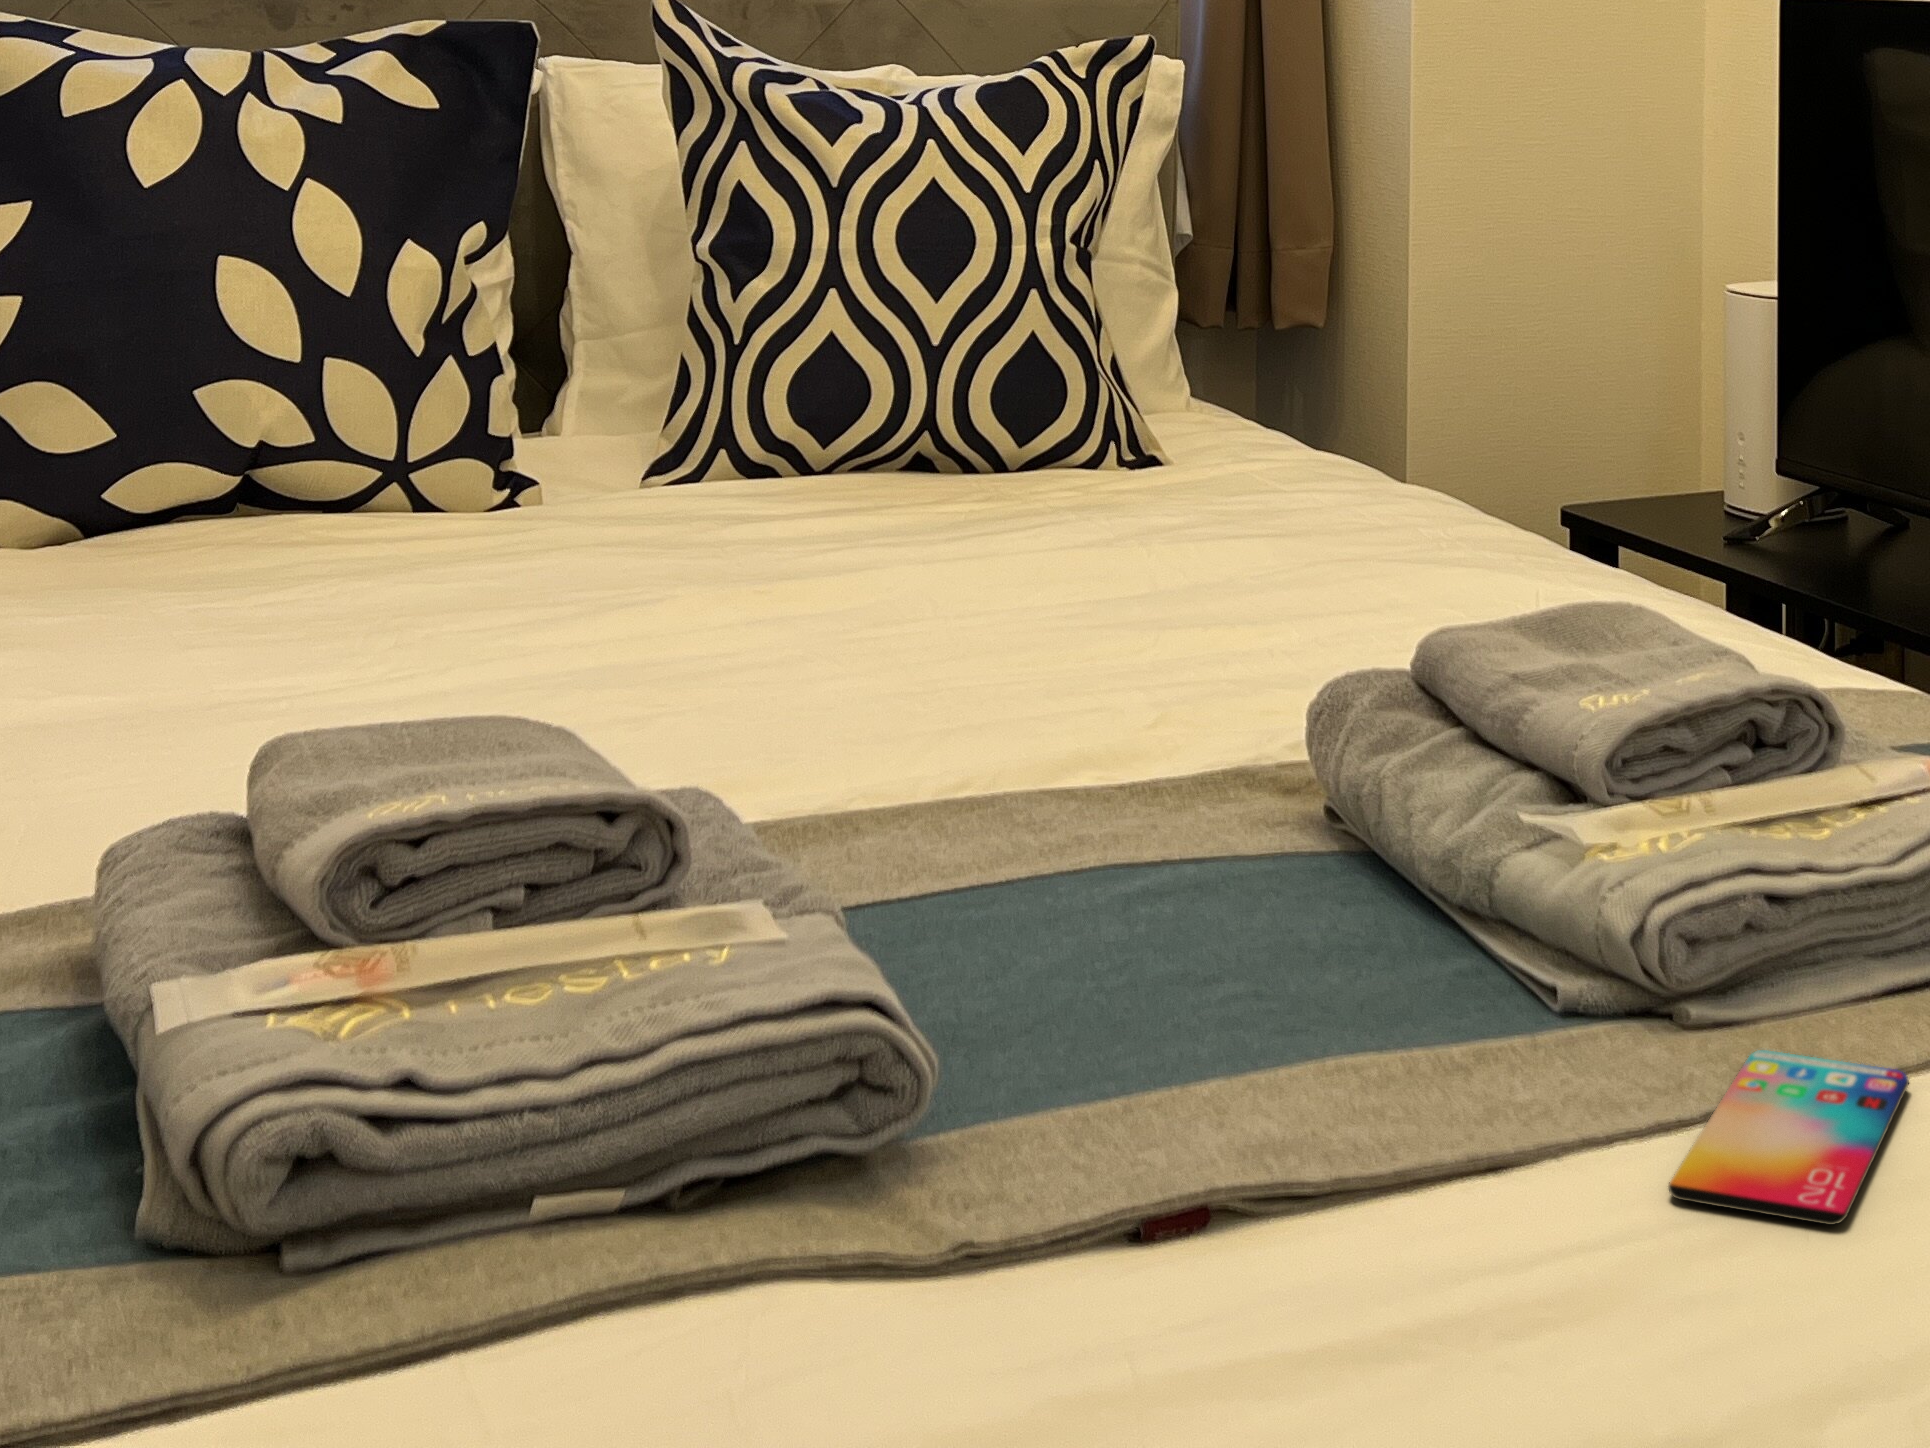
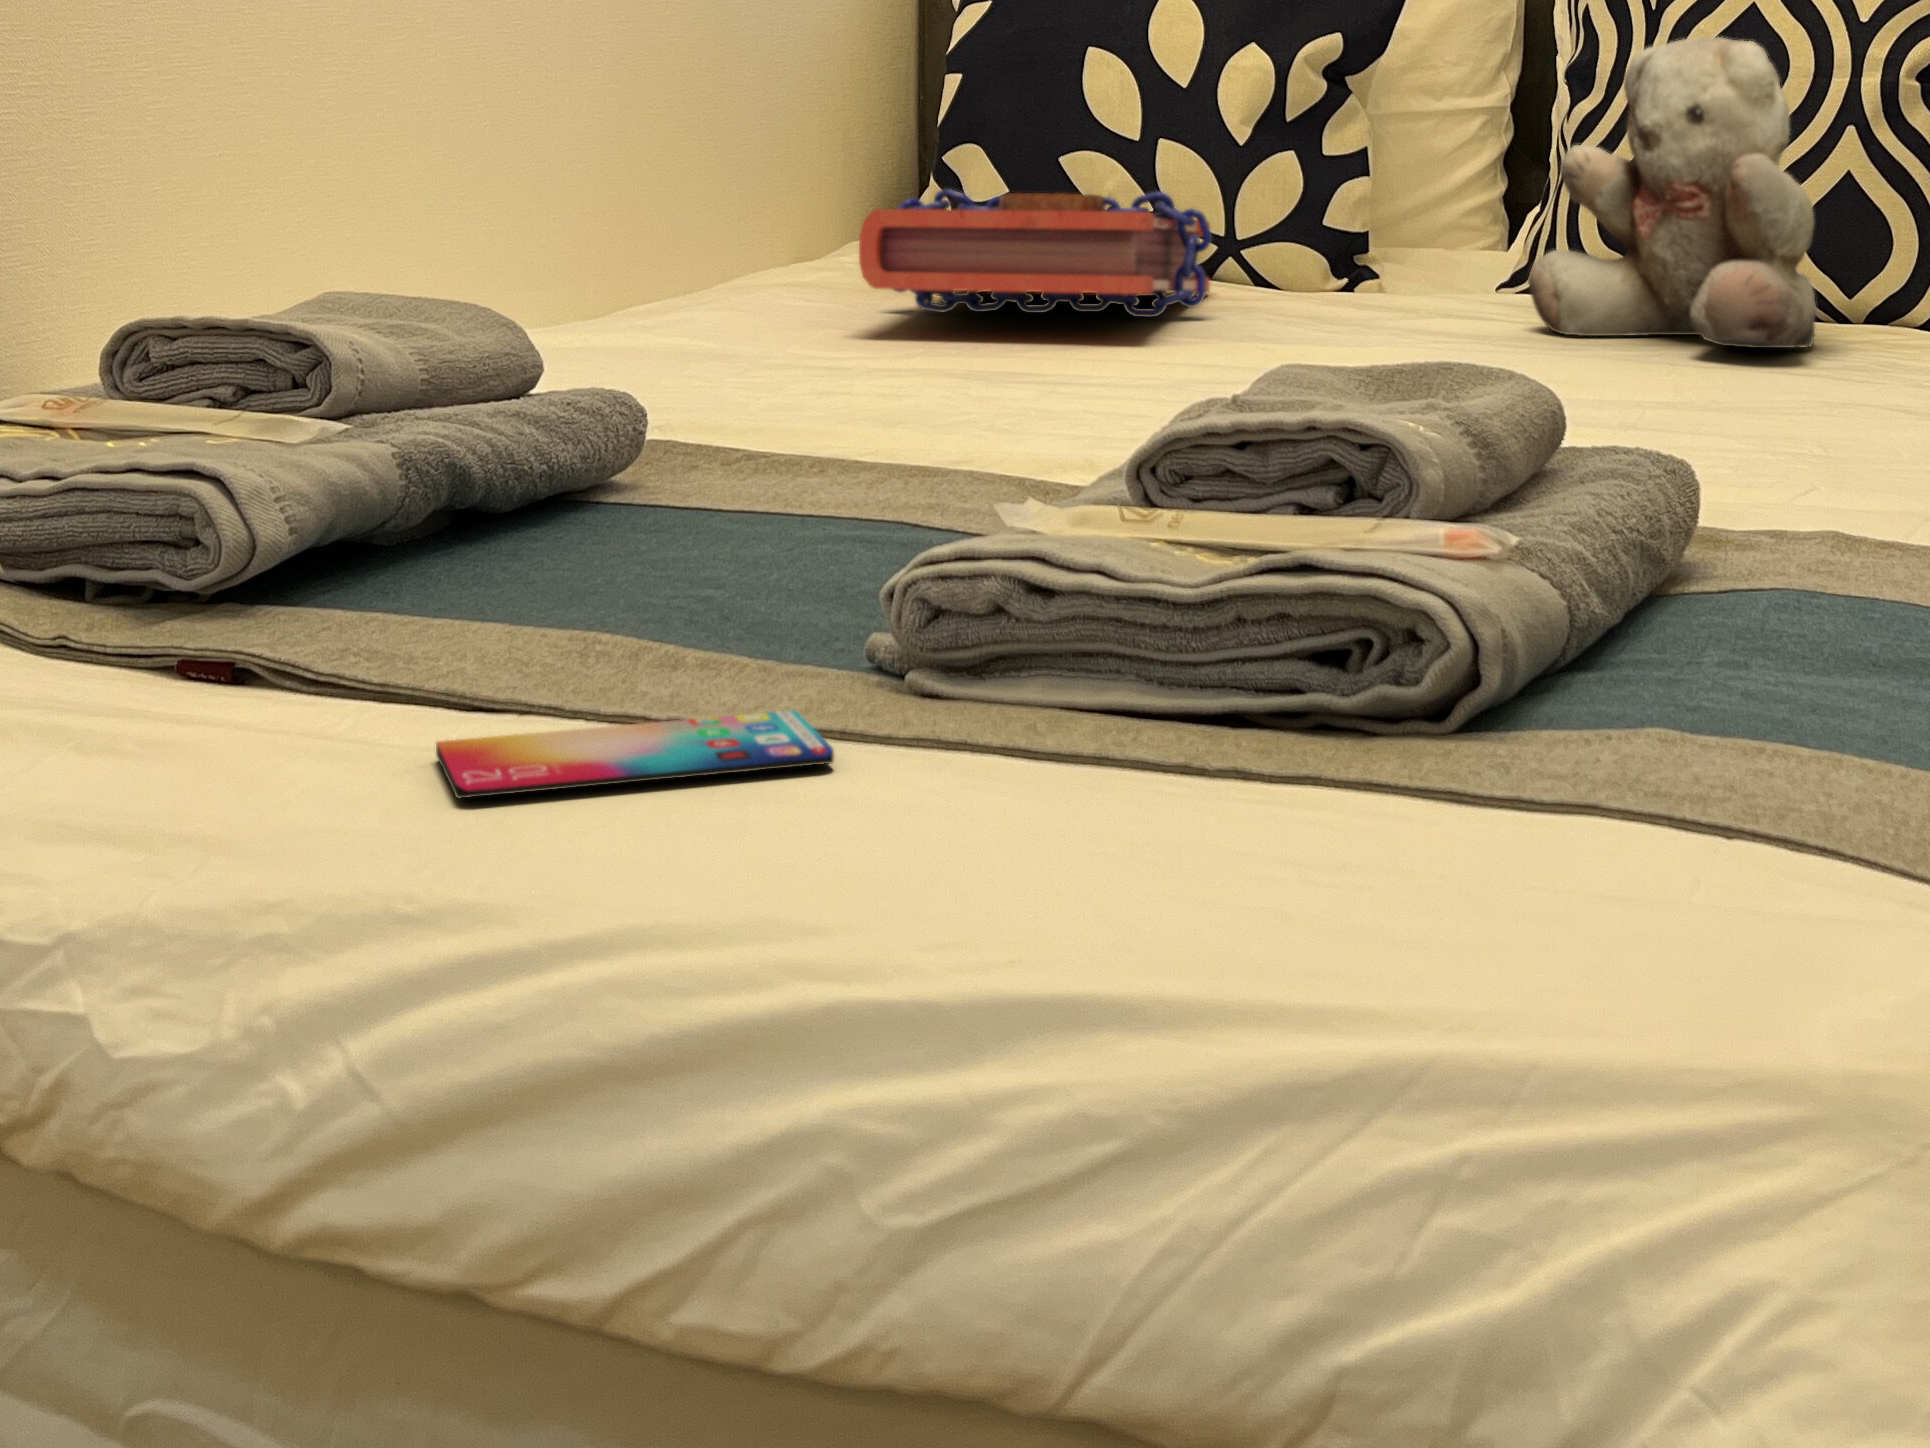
teddy bear: none [866,229,1182,522] -> present [1528,37,1816,348]
book: none [145,426,616,598] -> present [859,189,1212,317]

